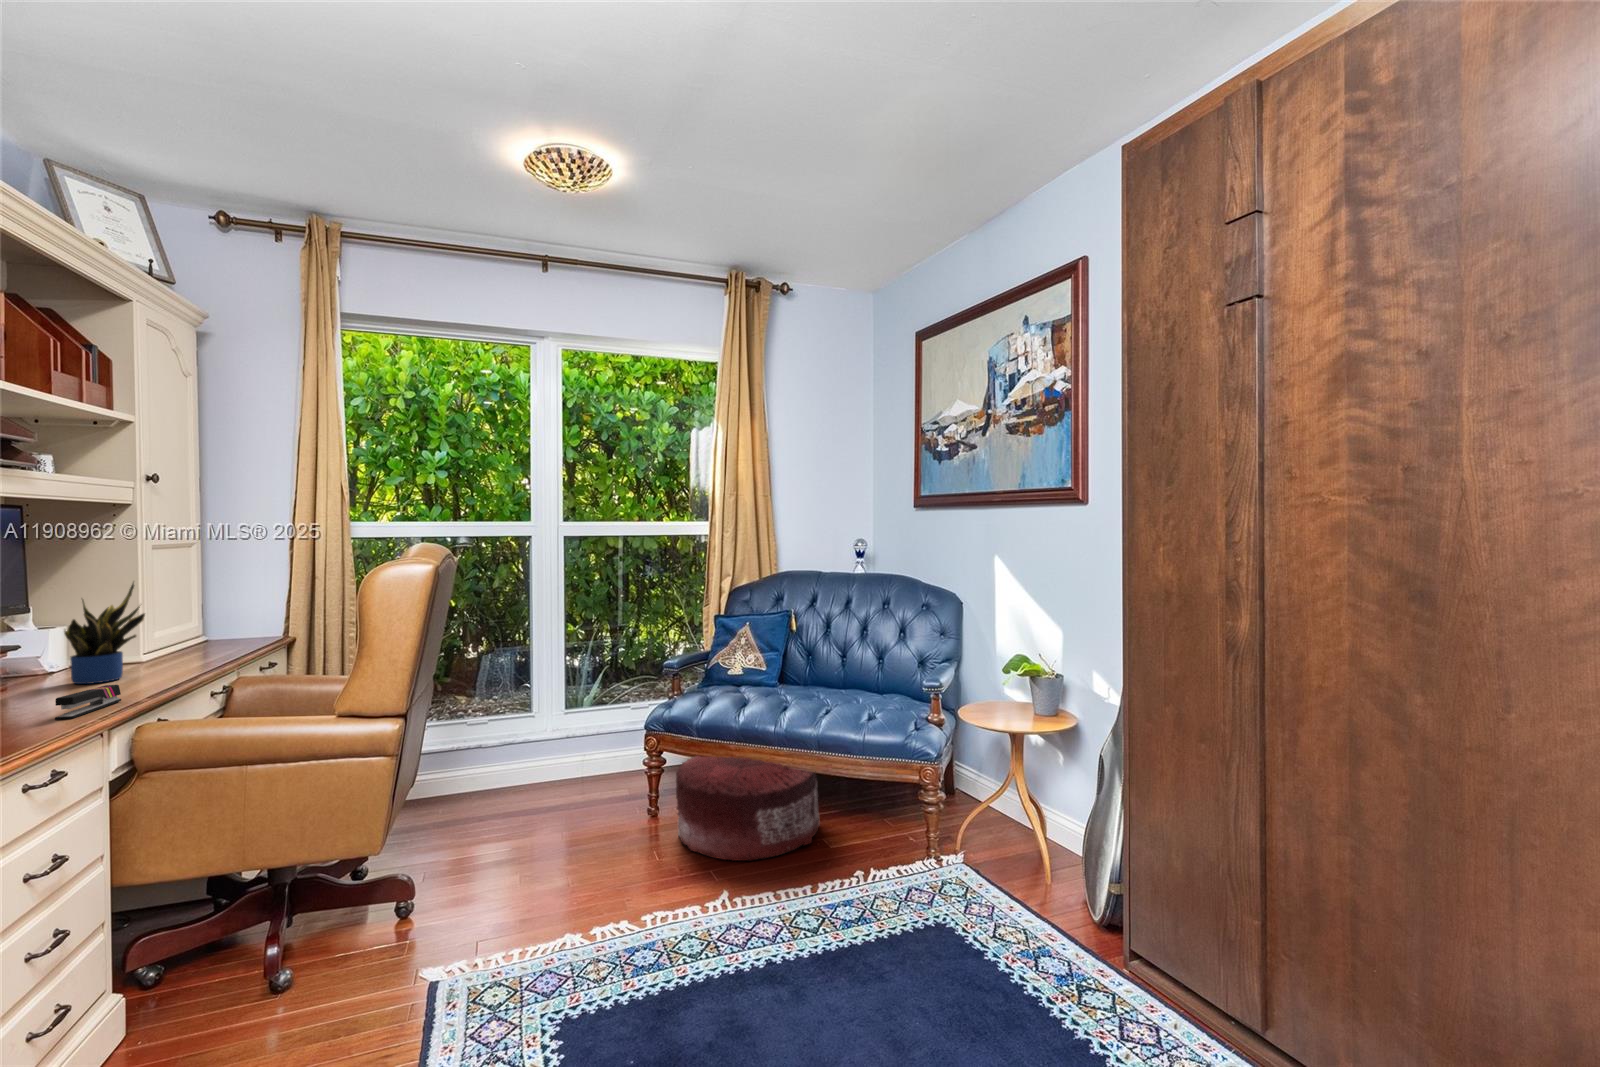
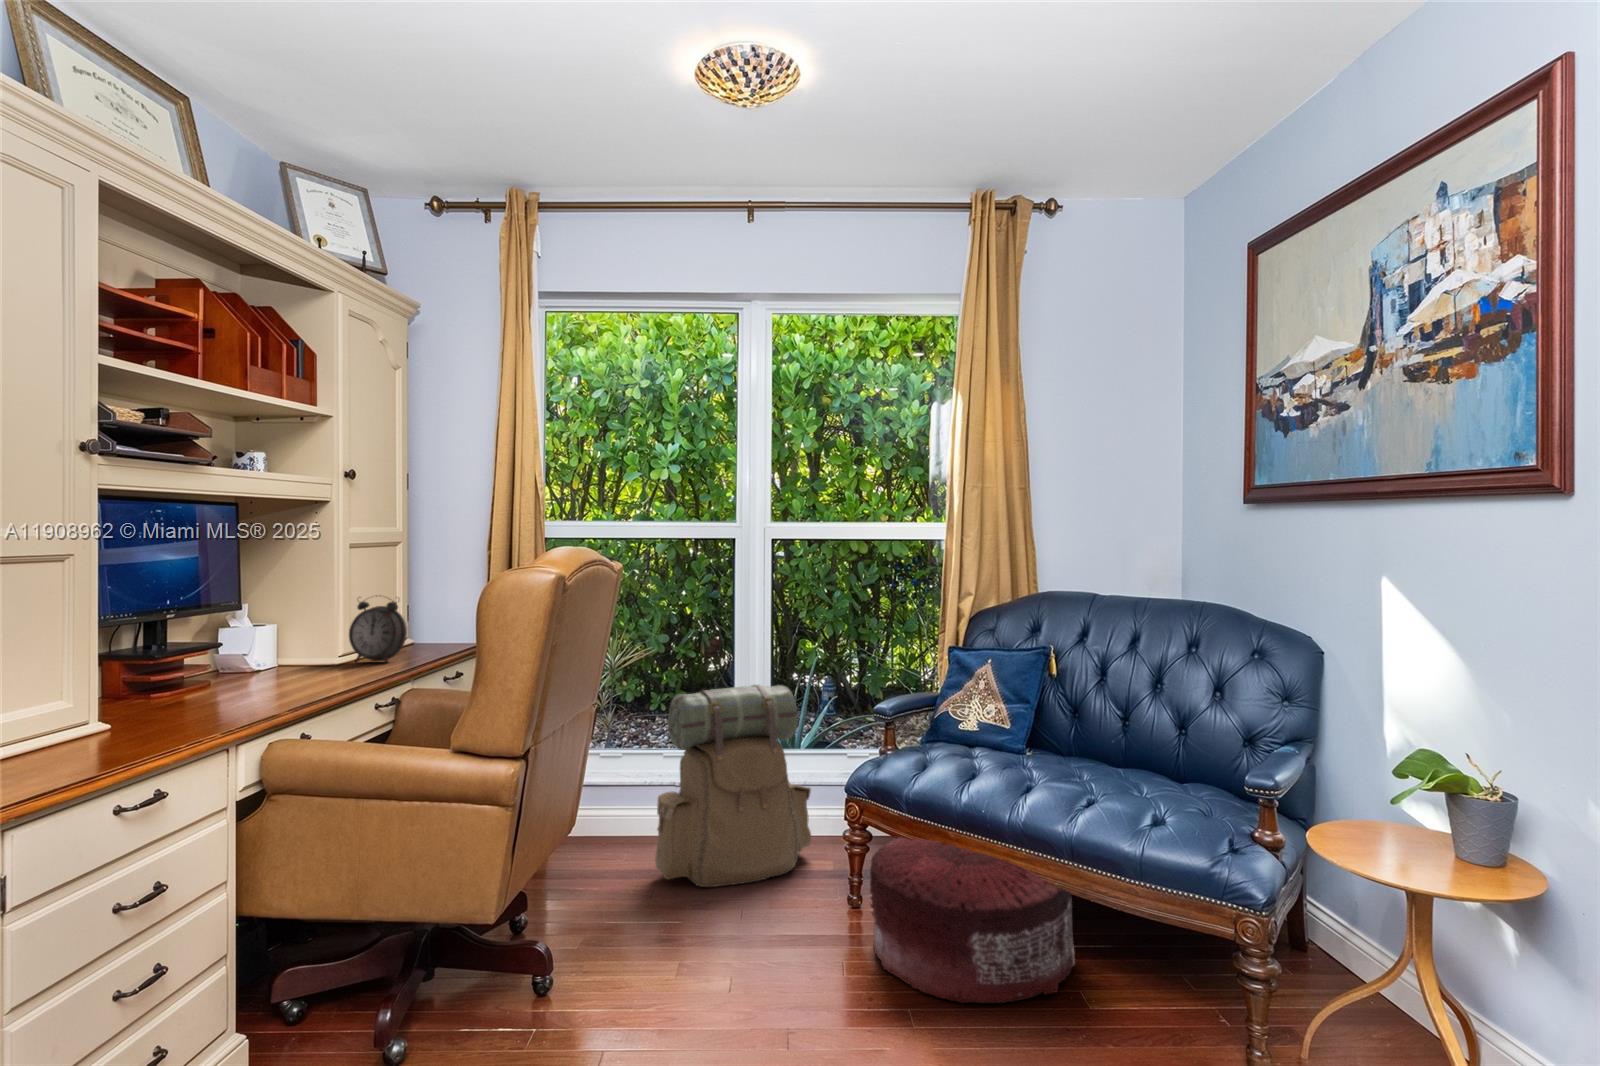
potted plant: present [64,582,145,684] -> none [236,578,305,684]
alarm clock: none [169,594,234,659] -> present [349,595,407,663]
backpack: none [482,654,611,821] -> present [655,685,811,887]
stapler: present [55,685,121,720] -> none [165,689,244,724]

